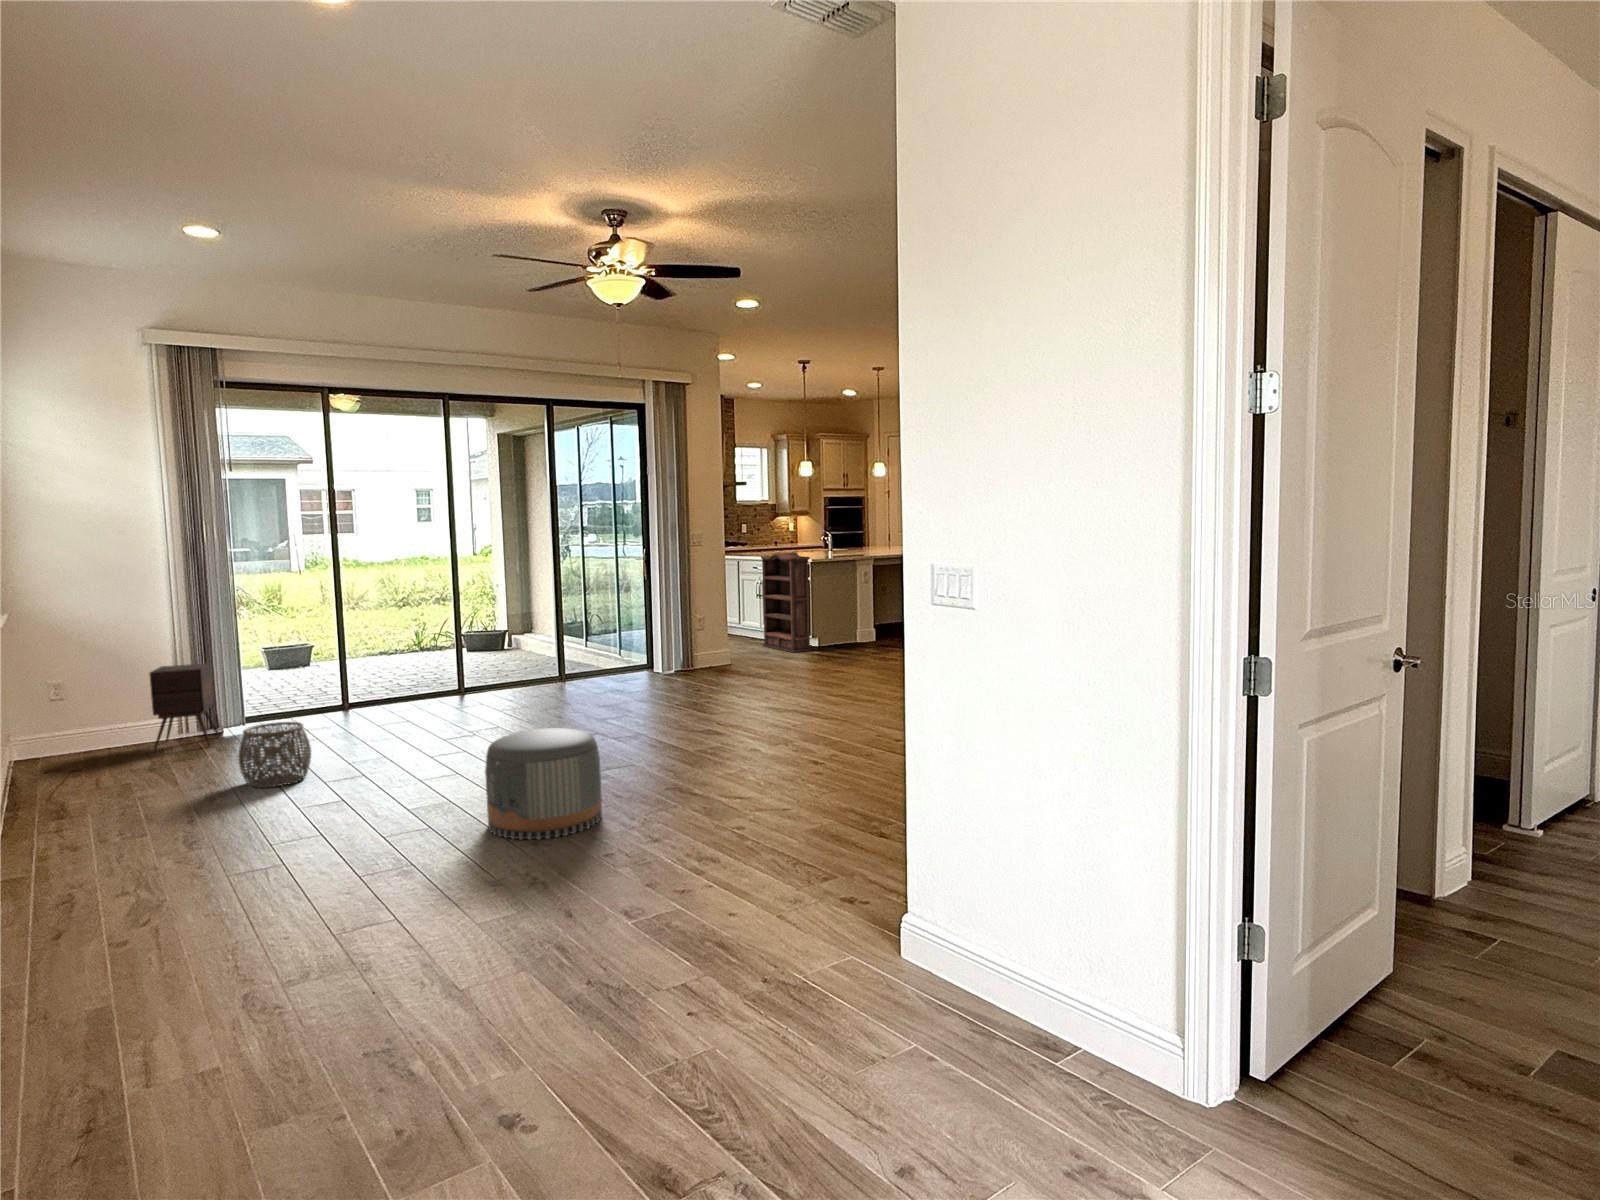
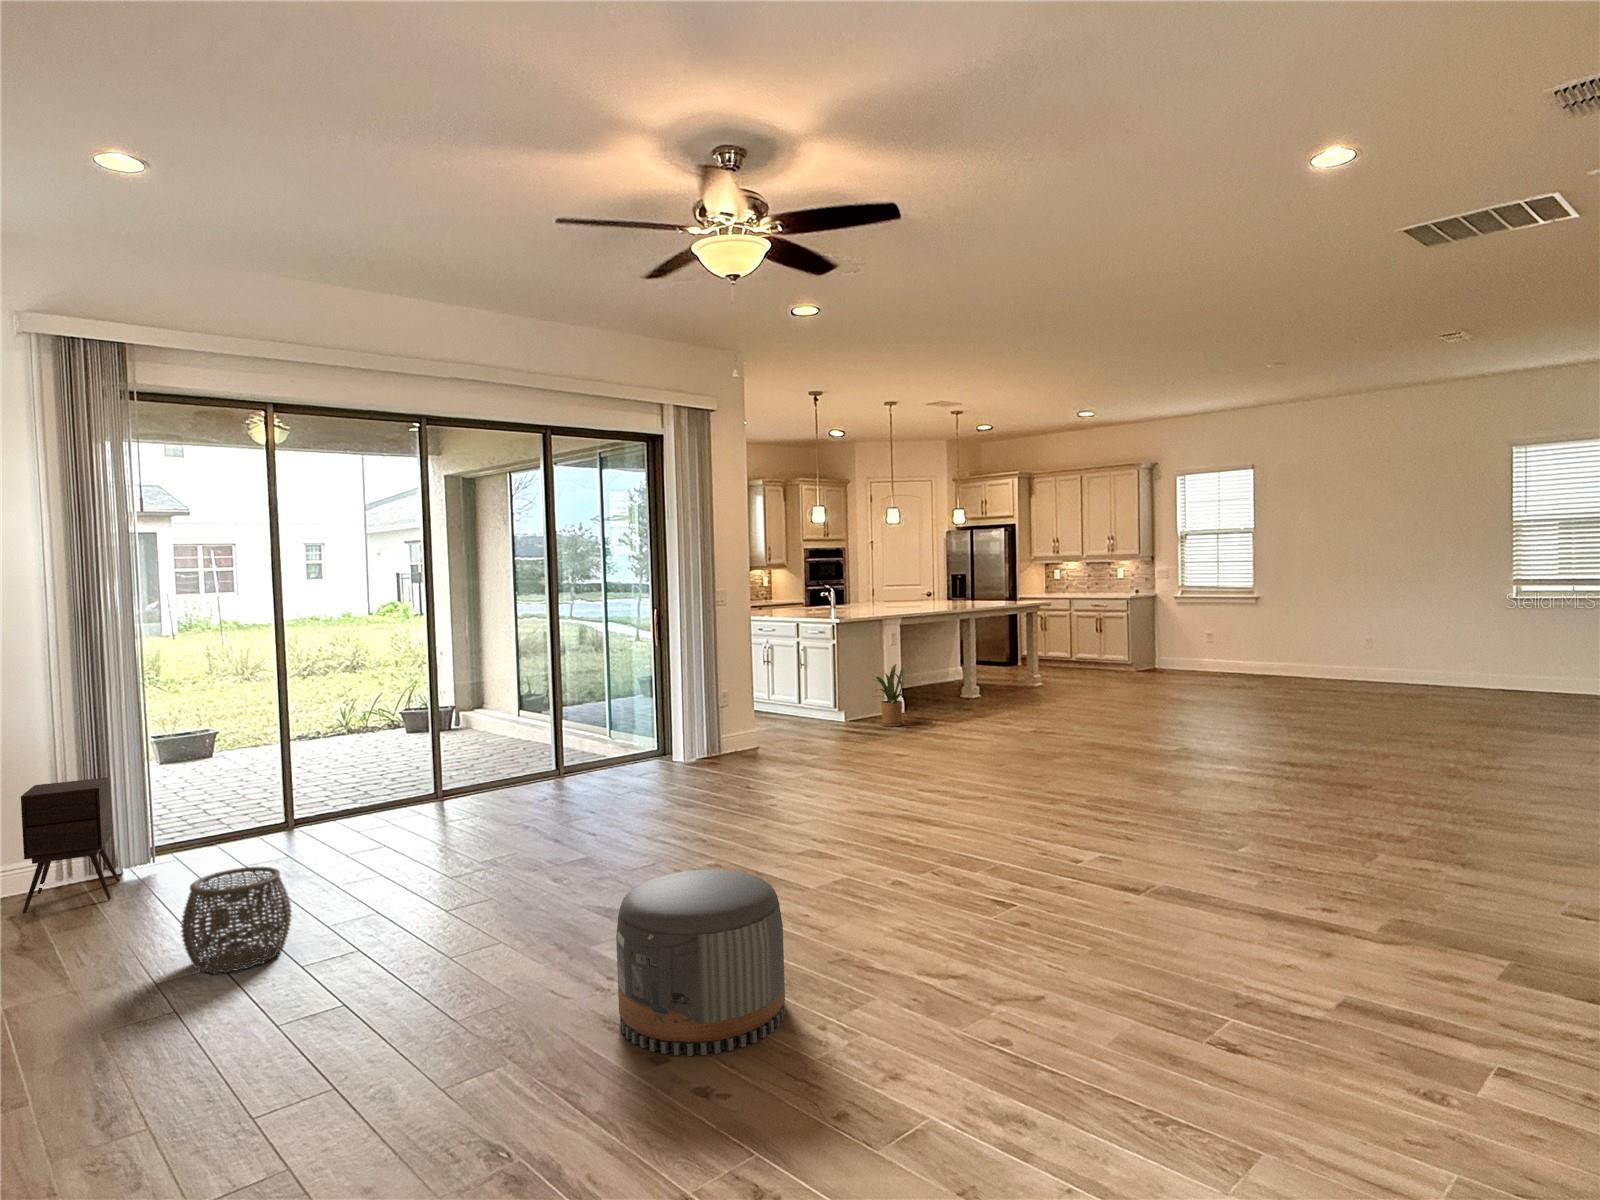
bookshelf: present [761,553,811,653] -> none [773,611,840,730]
house plant: none [836,598,870,652] -> present [873,664,904,727]

